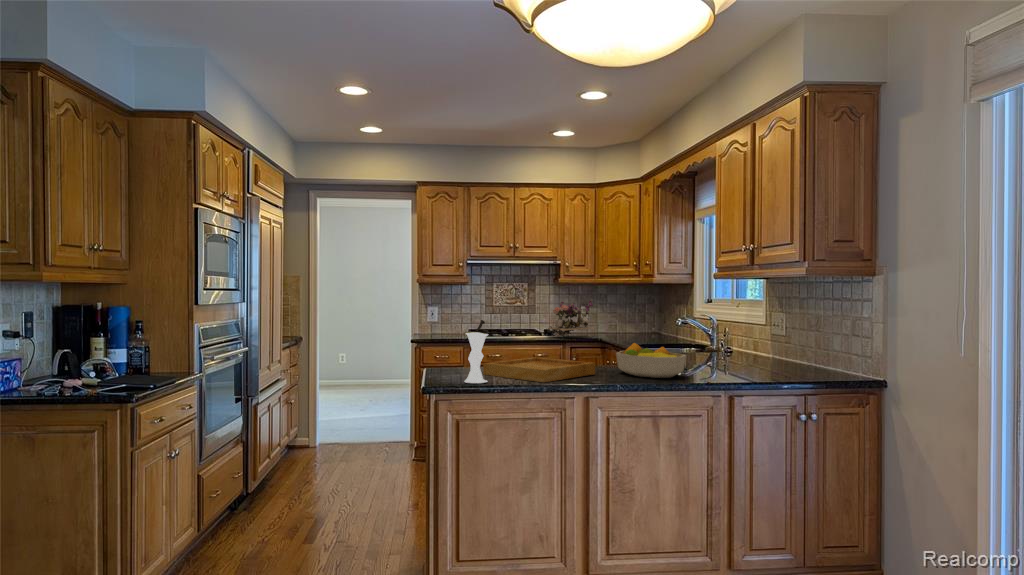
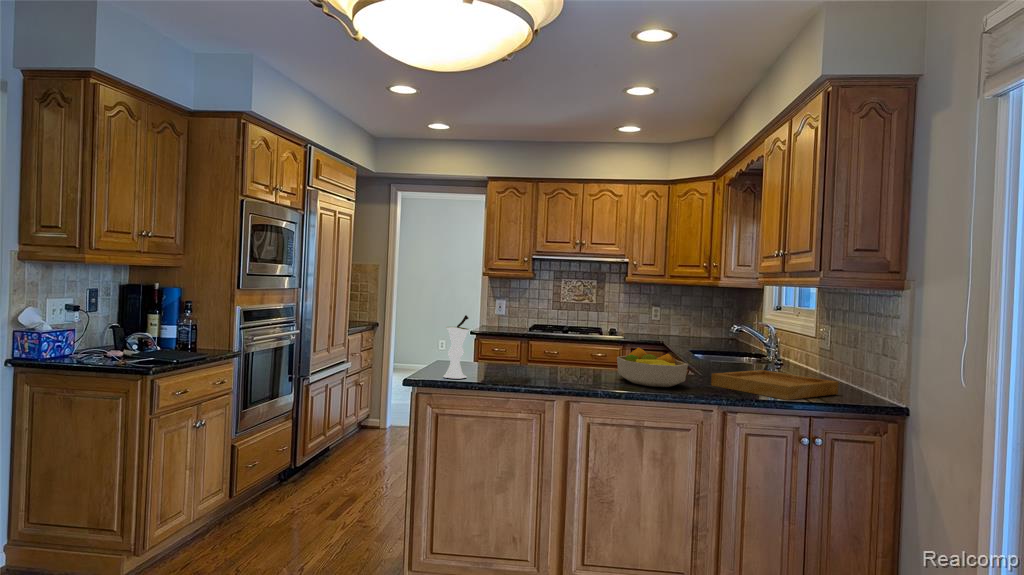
flower arrangement: present [548,300,593,337] -> none [607,300,658,338]
tray: present [483,357,595,382] -> present [711,370,838,400]

